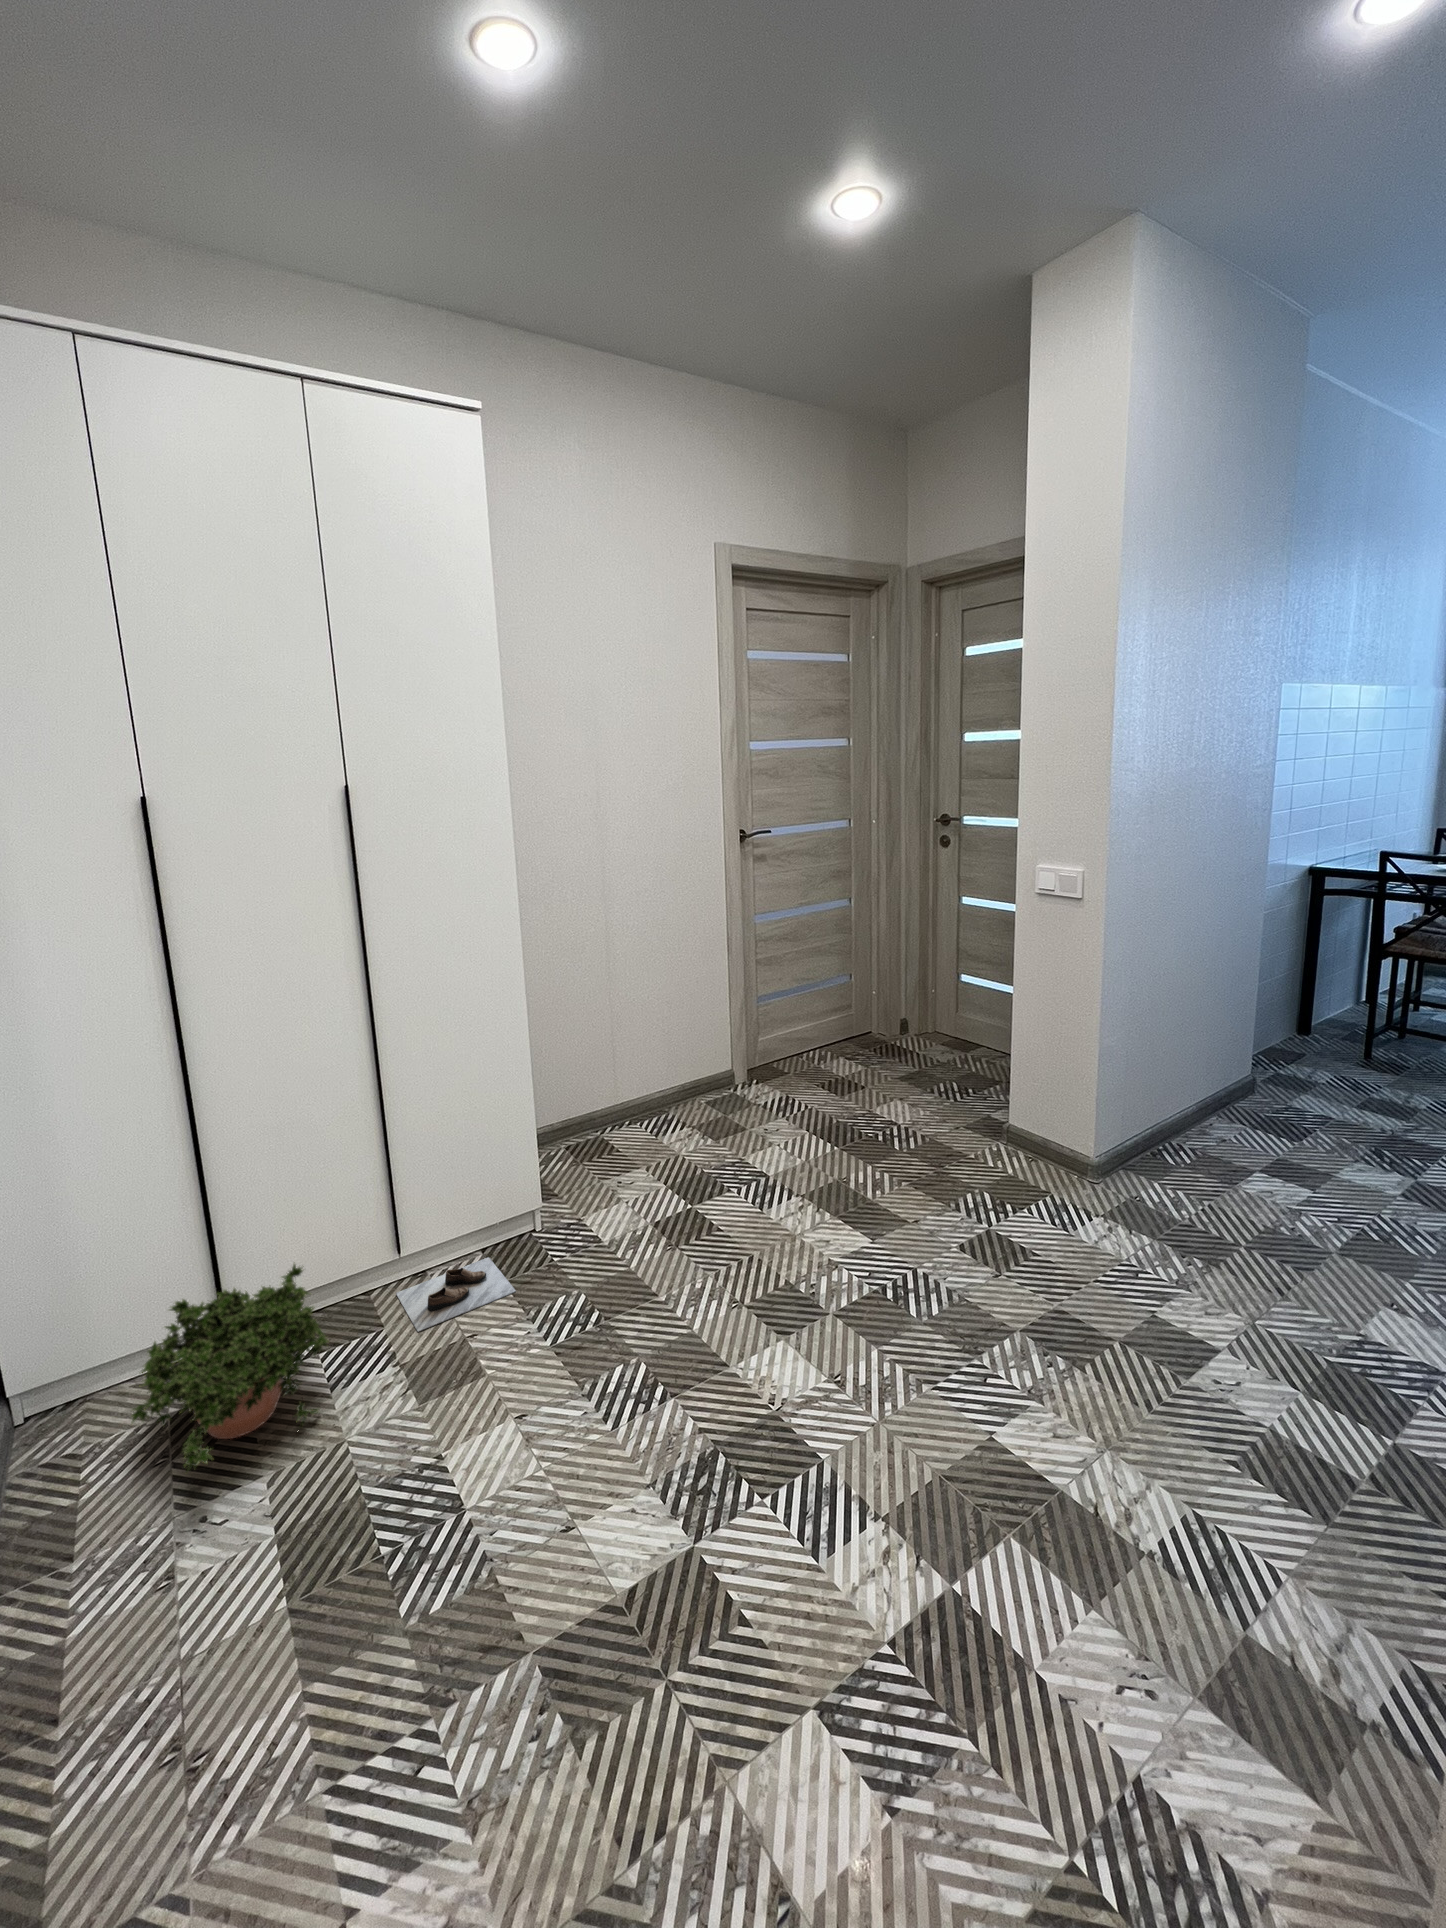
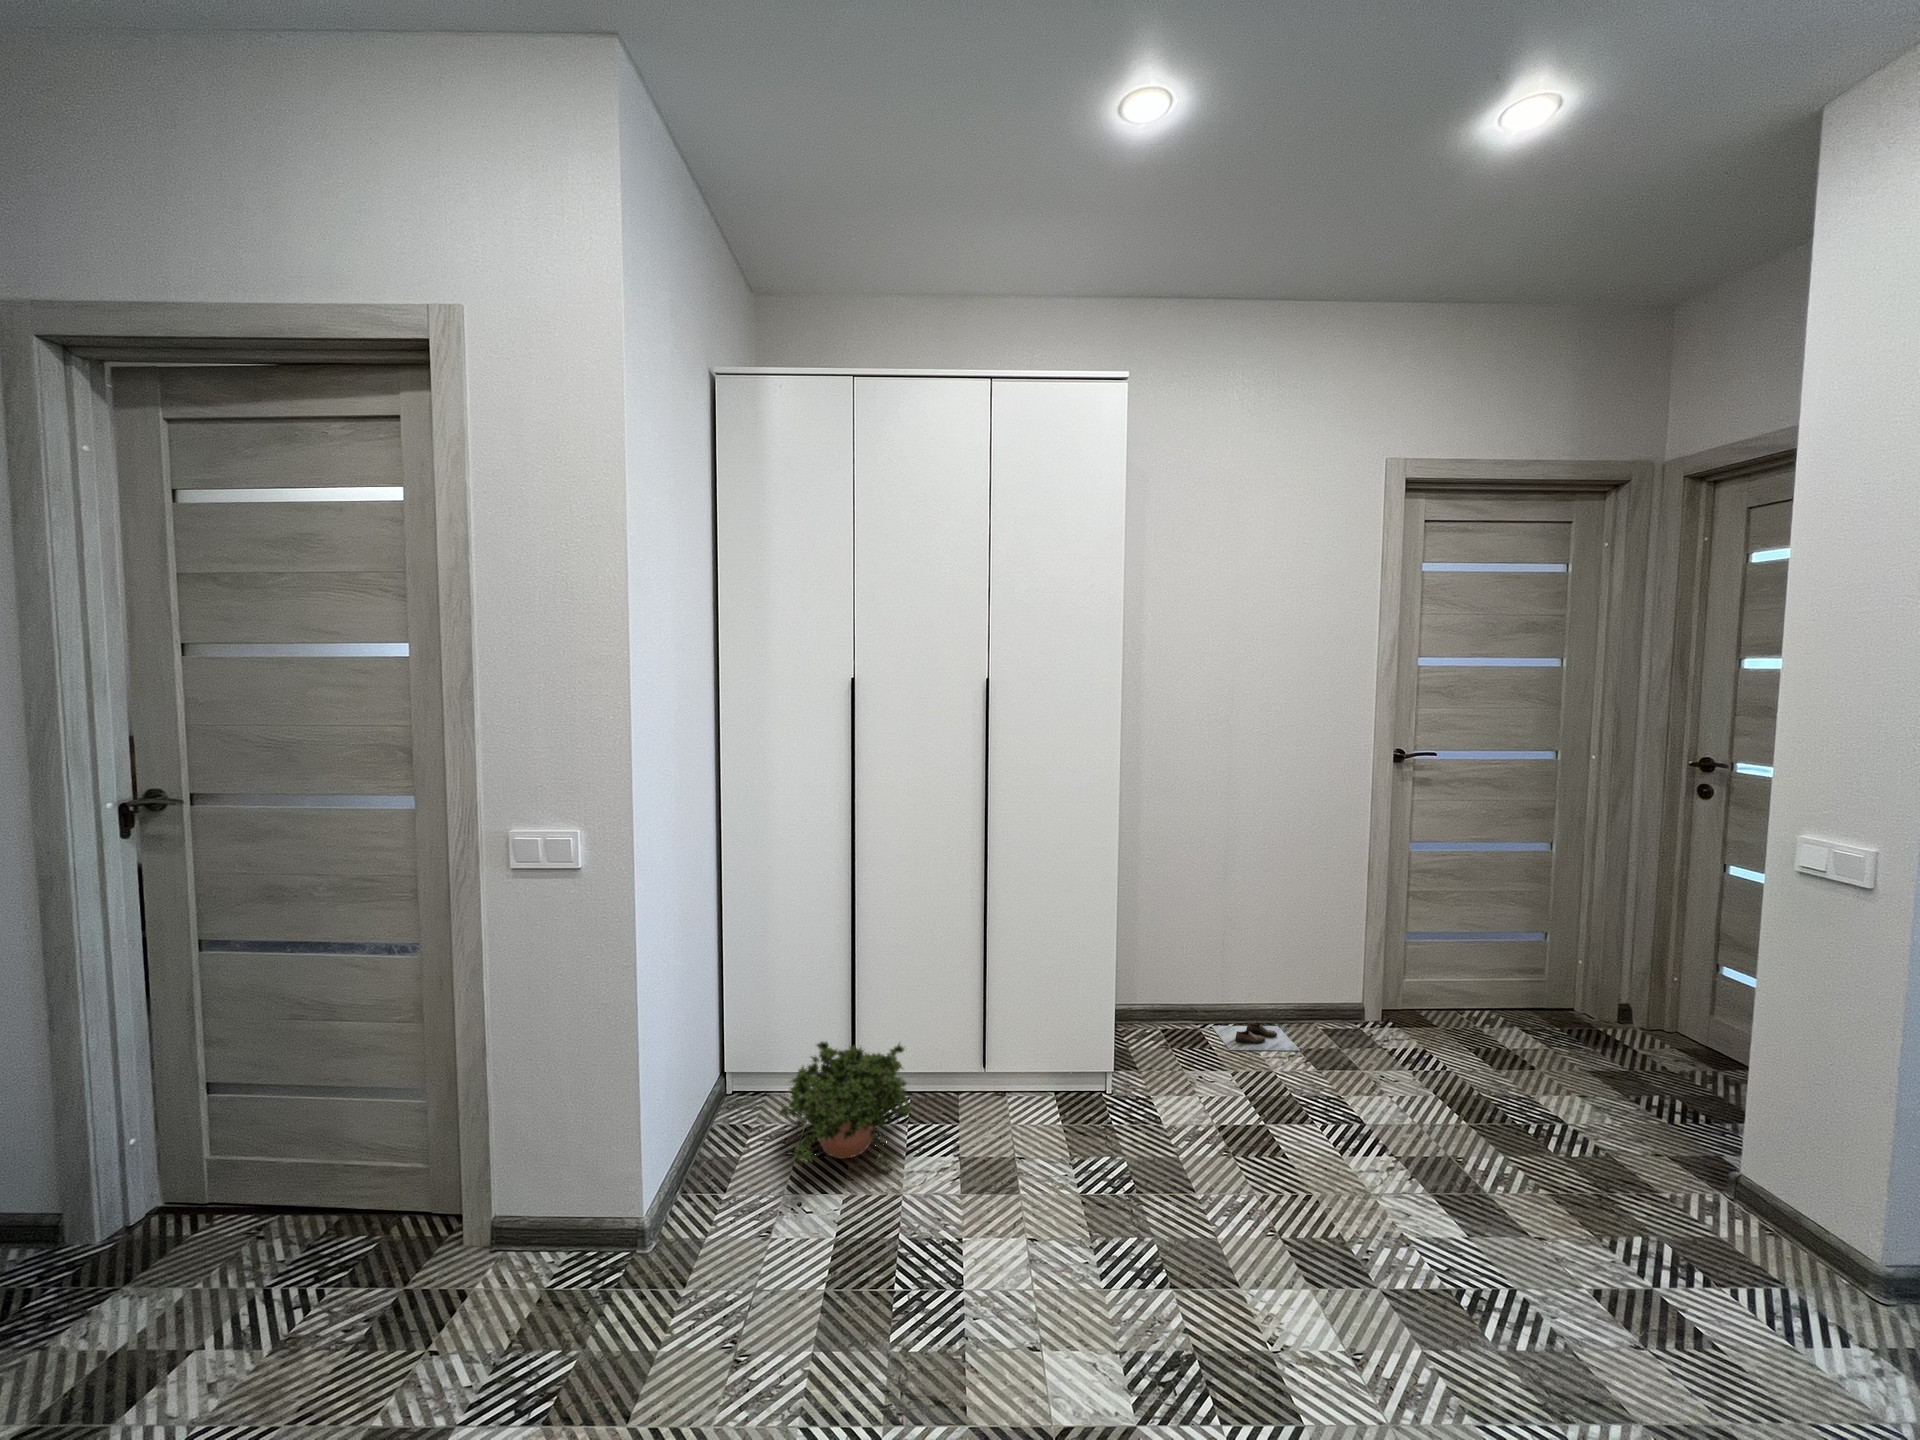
shoe: present [396,1257,516,1332] -> present [1212,1022,1300,1051]

